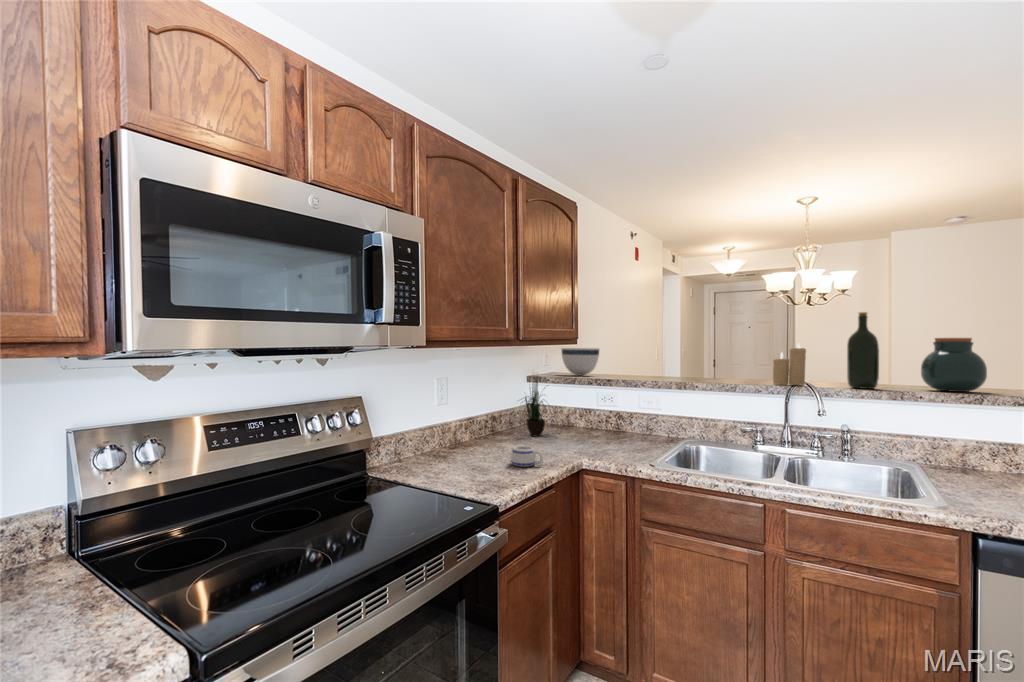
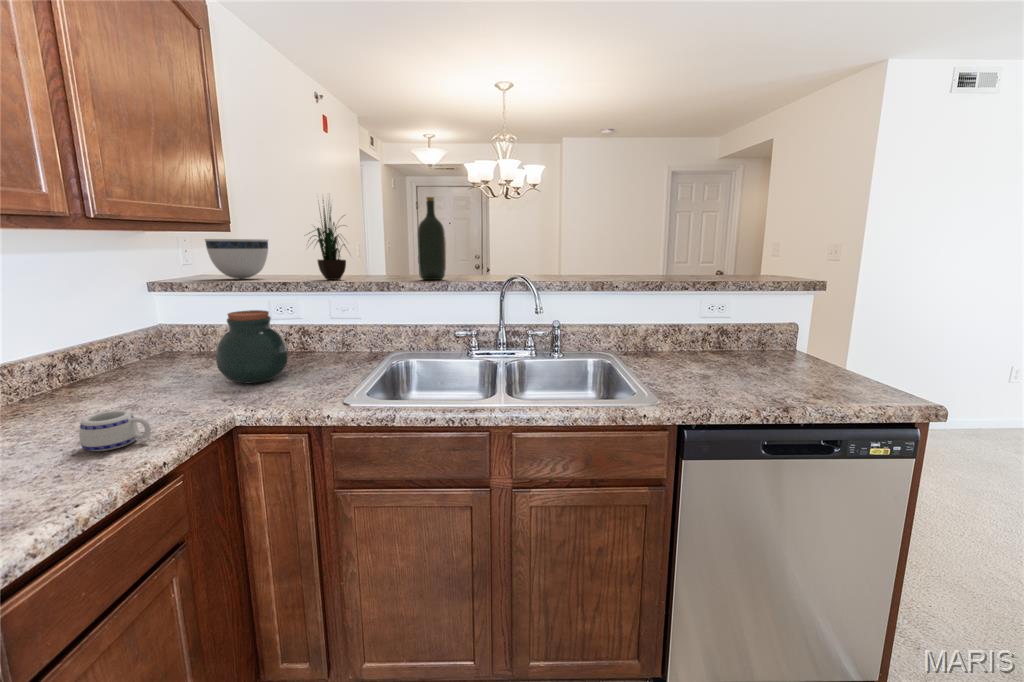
wine bottle: present [847,312,879,389] -> present [417,197,446,280]
jar: present [921,338,987,392] -> present [216,310,288,383]
candle: present [773,344,806,385] -> none [485,231,518,280]
potted plant: present [522,381,546,436] -> present [309,200,346,280]

